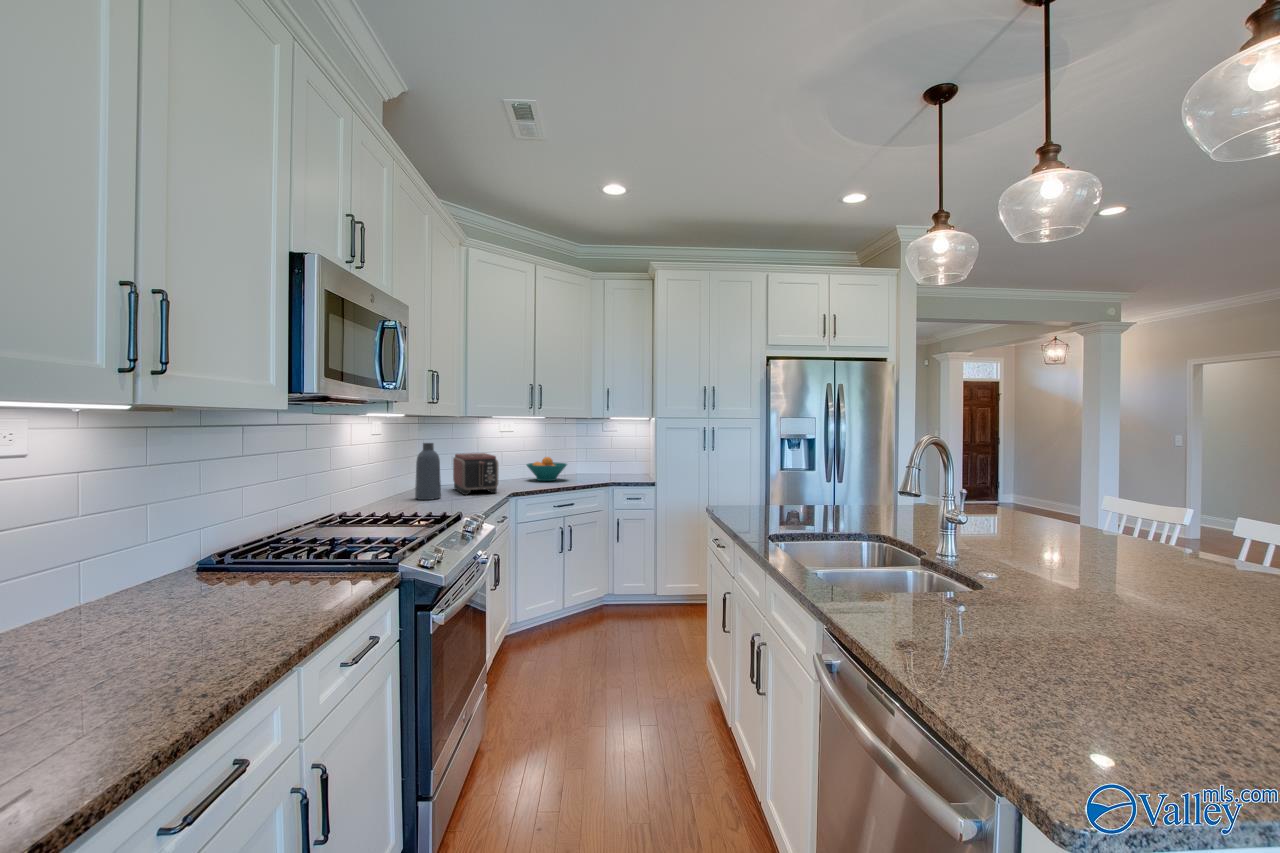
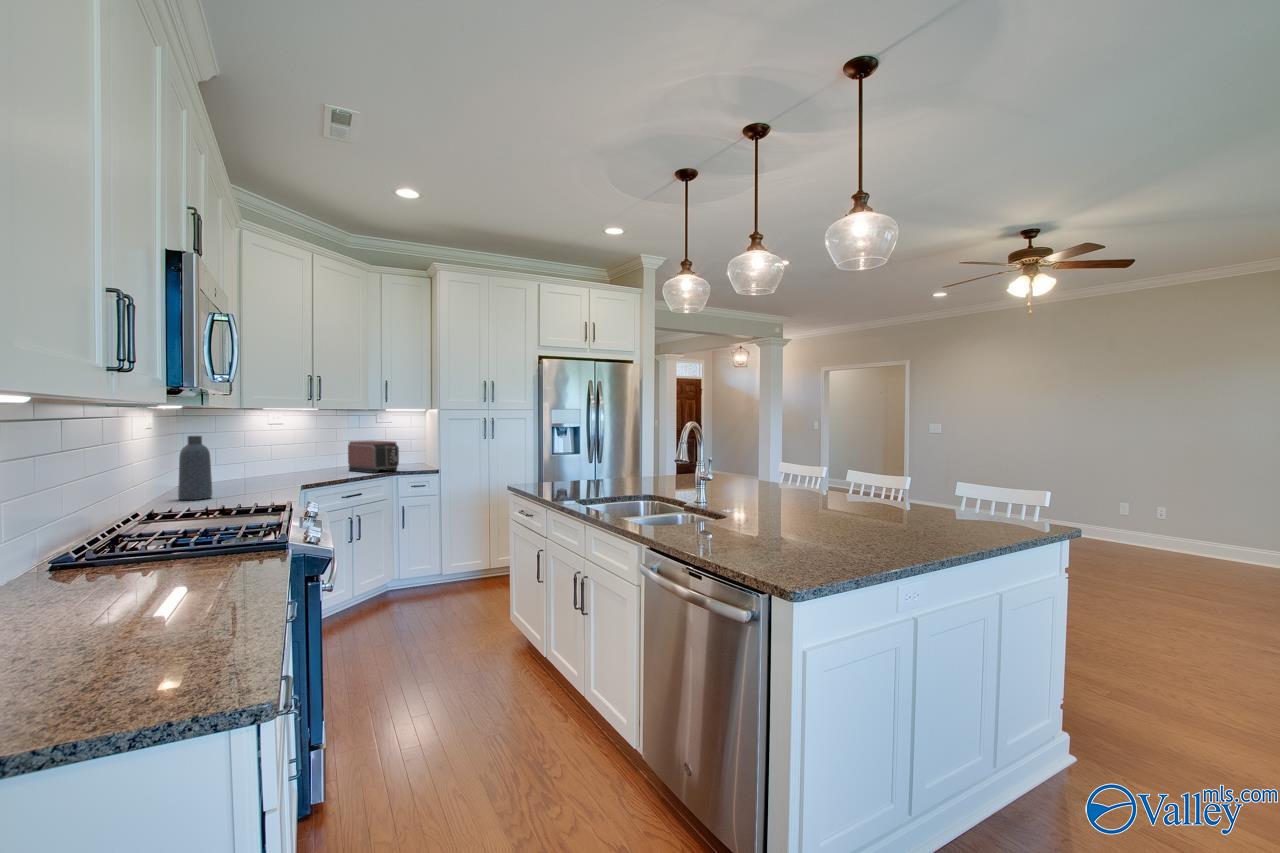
toaster: present [453,453,498,495] -> present [348,441,399,473]
fruit bowl: present [527,457,567,481] -> none [285,450,336,477]

